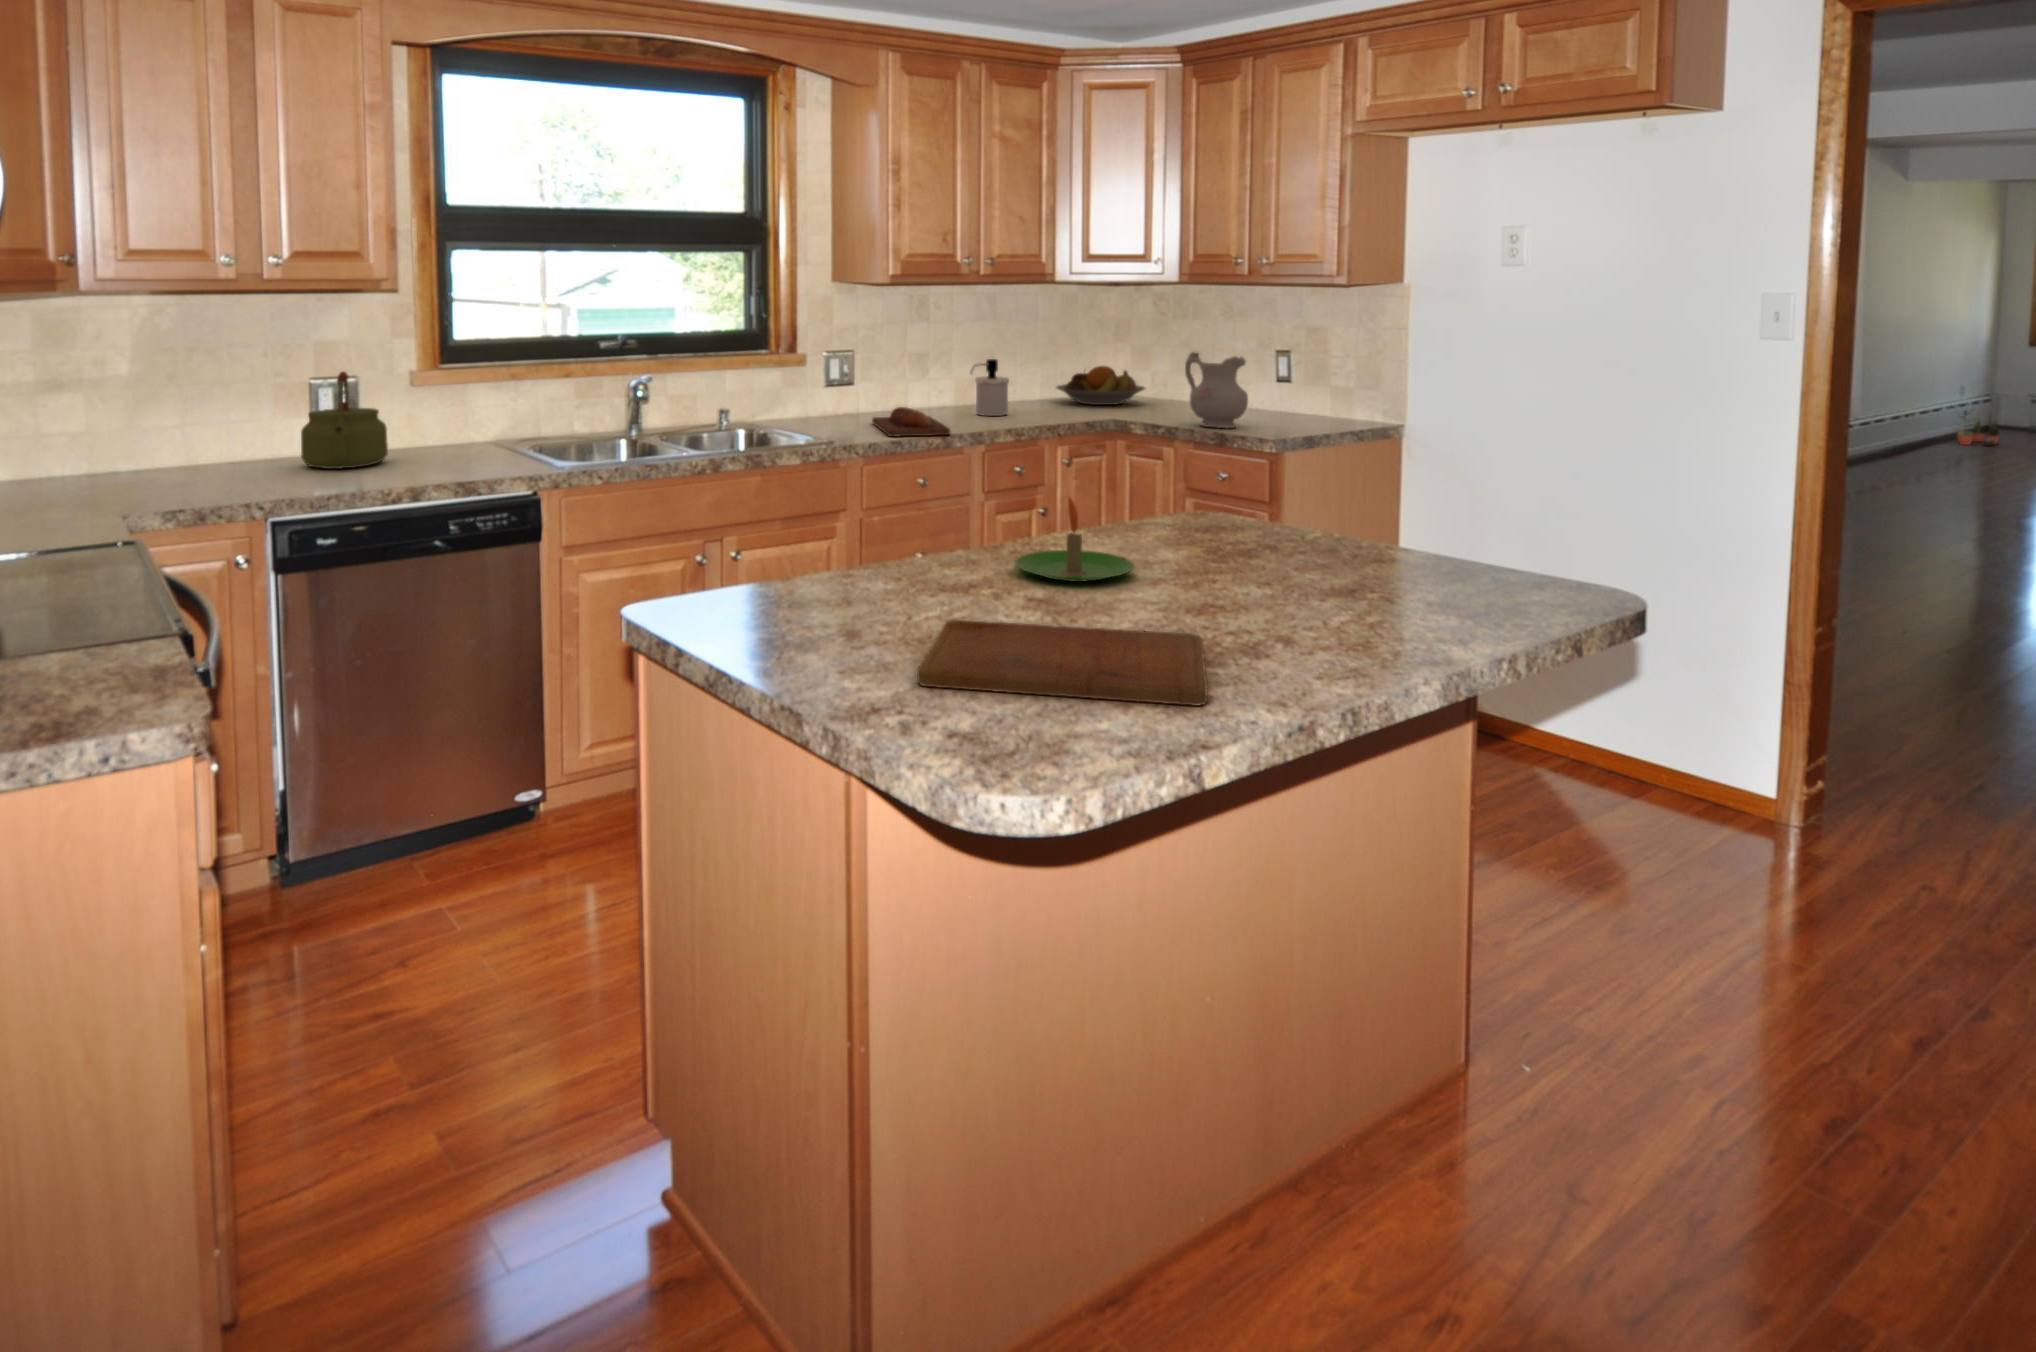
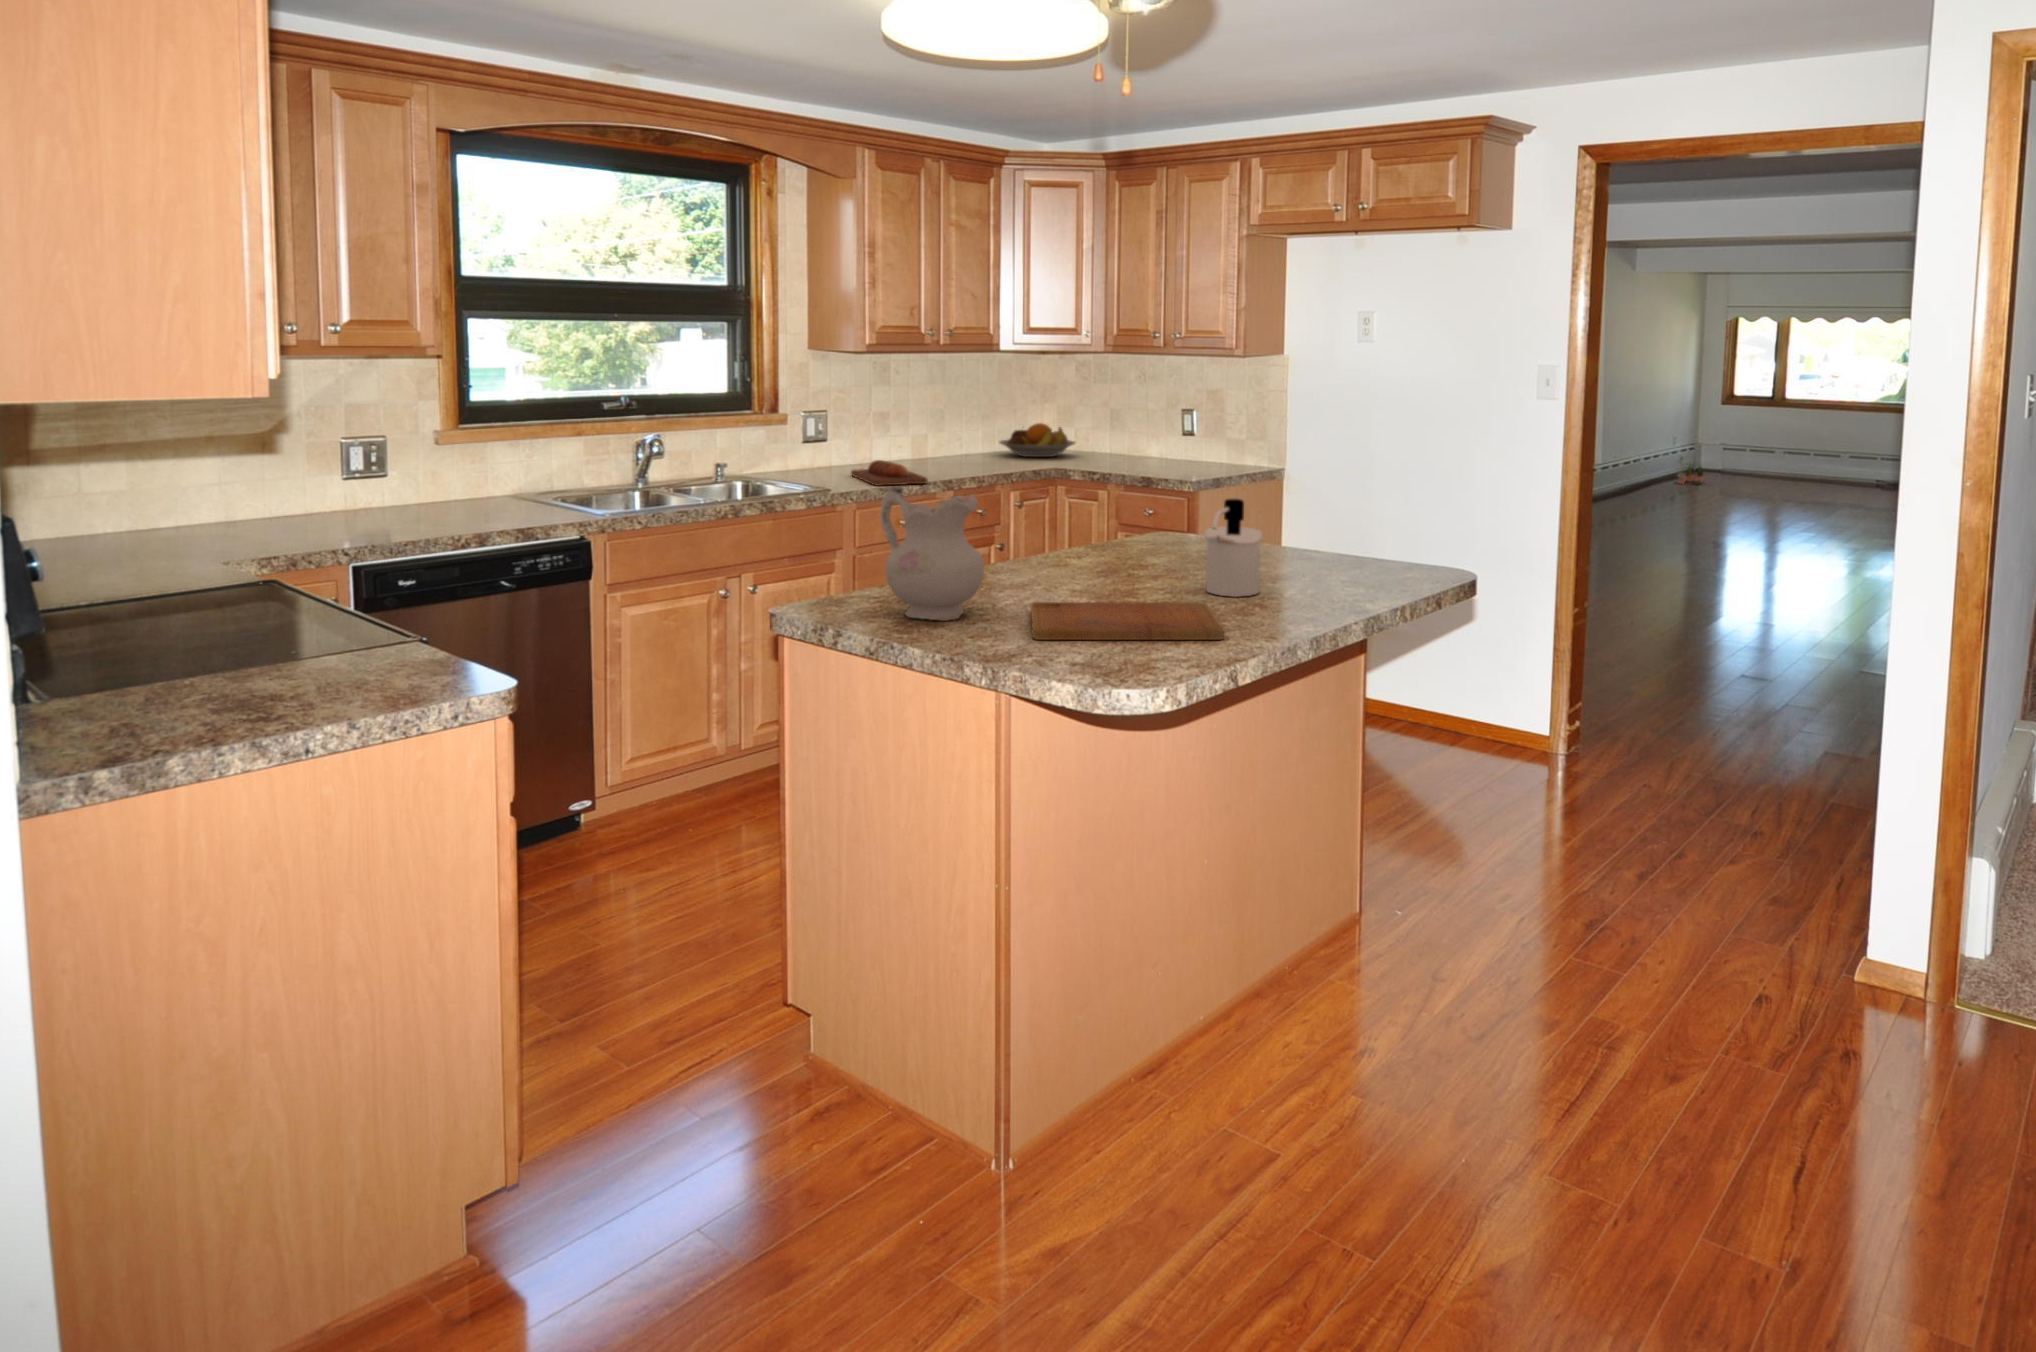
ceramic pitcher: present [1185,353,1248,428] -> present [881,486,984,621]
soap dispenser: present [970,359,1009,416] -> present [1205,499,1262,597]
kettle: present [301,371,388,469] -> none [339,431,425,522]
candle: present [1015,497,1134,582] -> none [1052,518,1139,579]

